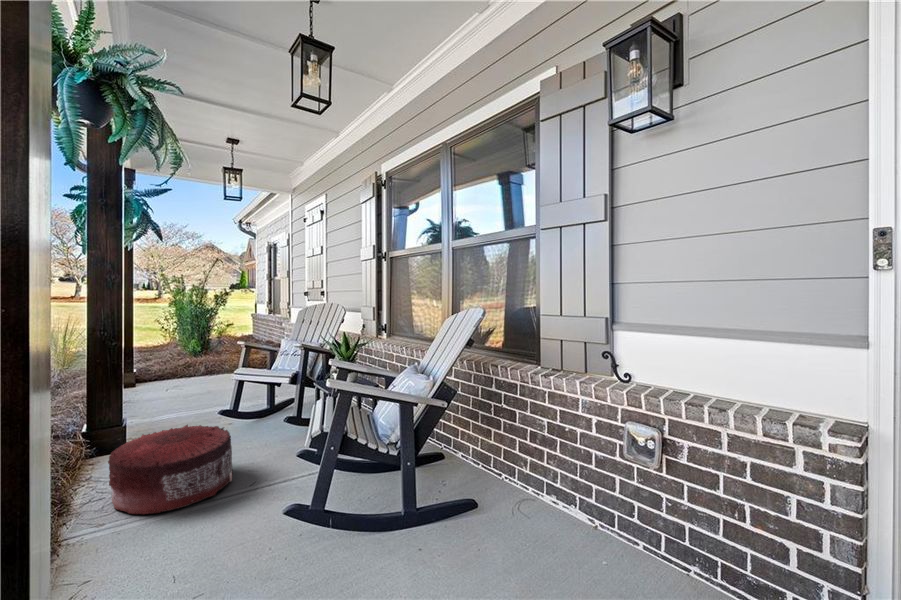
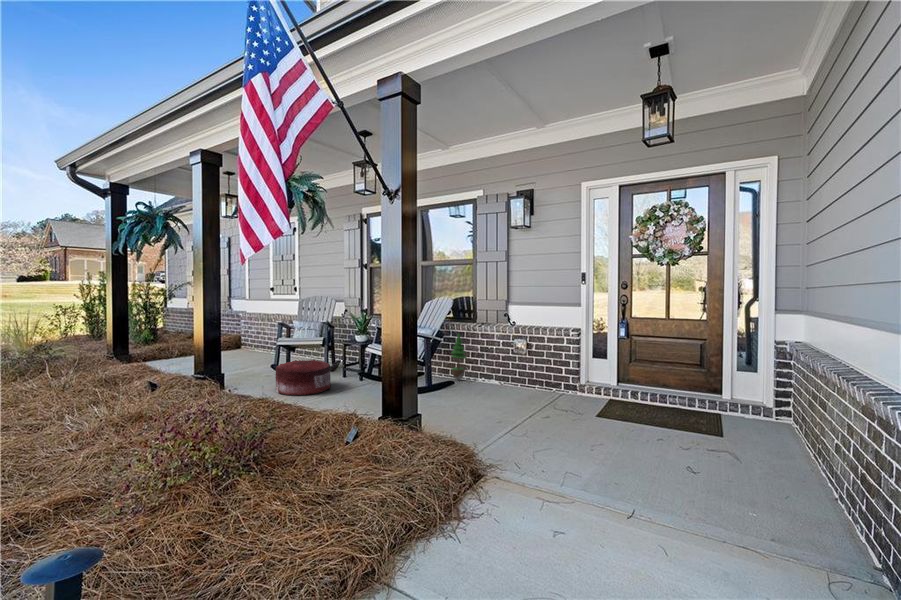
potted tree: none [479,385,518,491] -> present [451,333,467,380]

